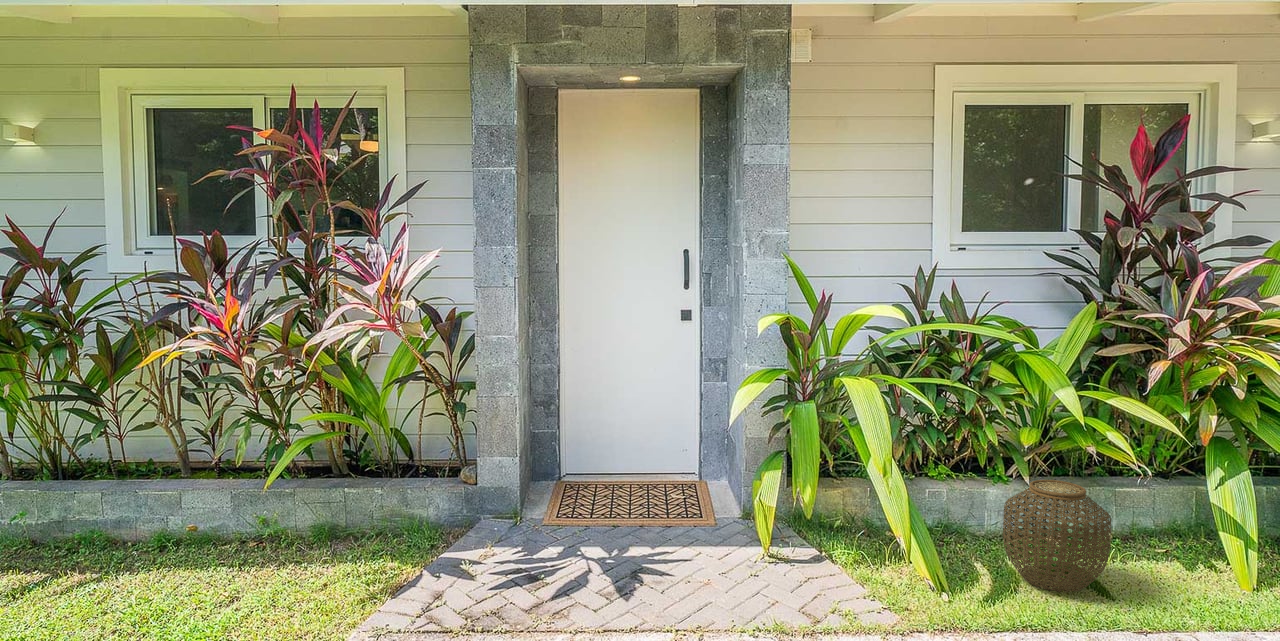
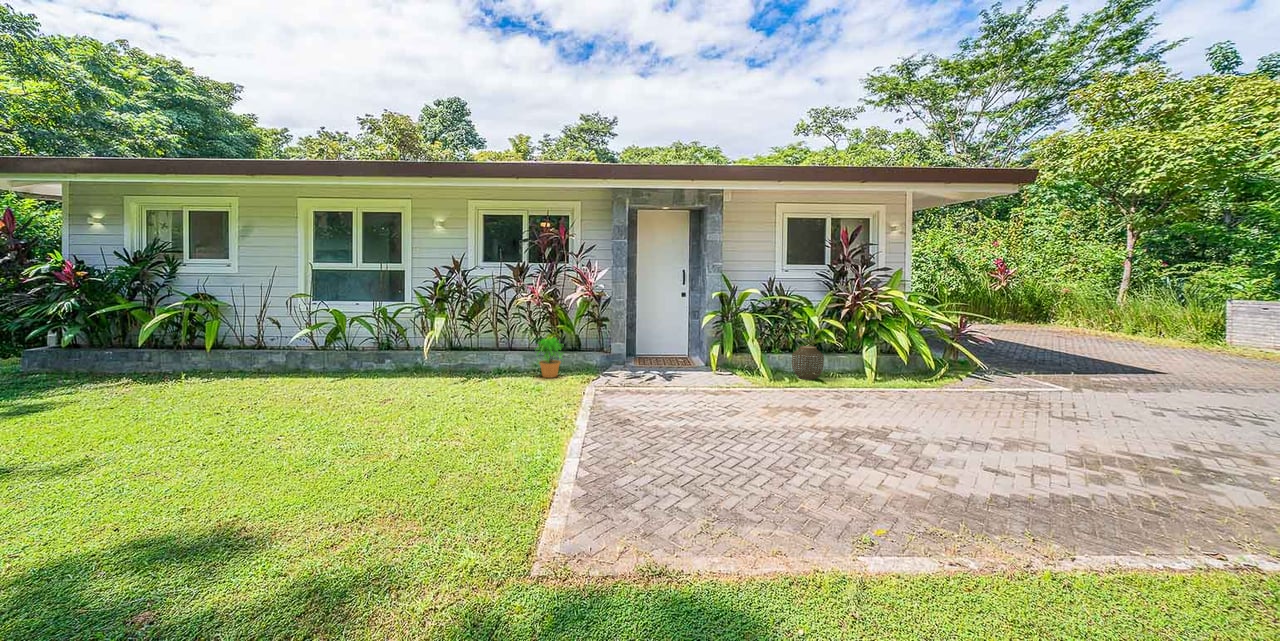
potted plant: none [193,458,308,590] -> present [536,338,563,378]

